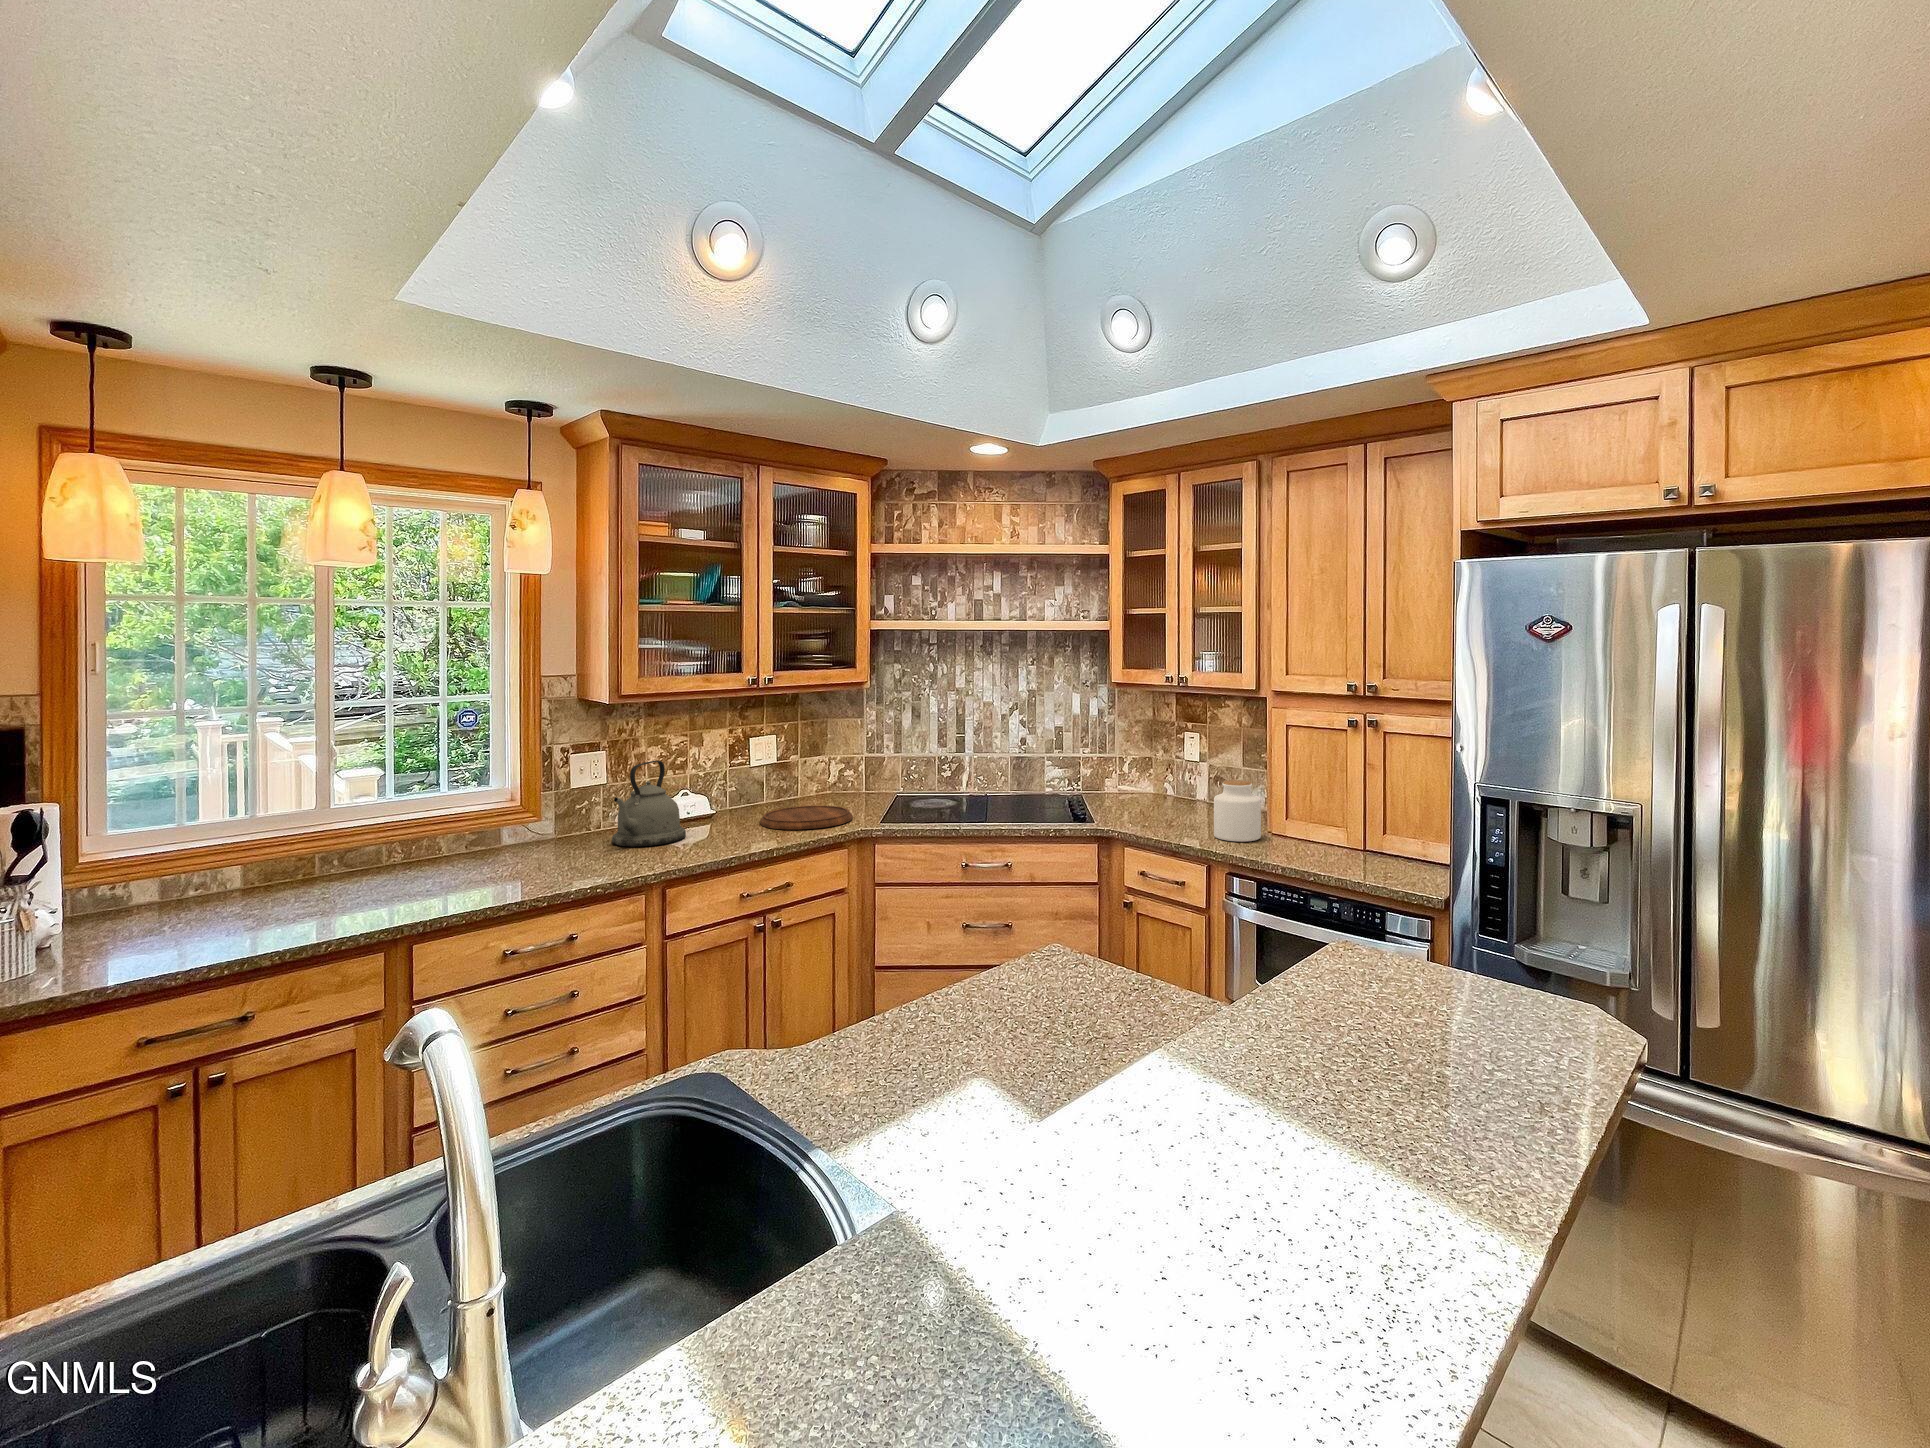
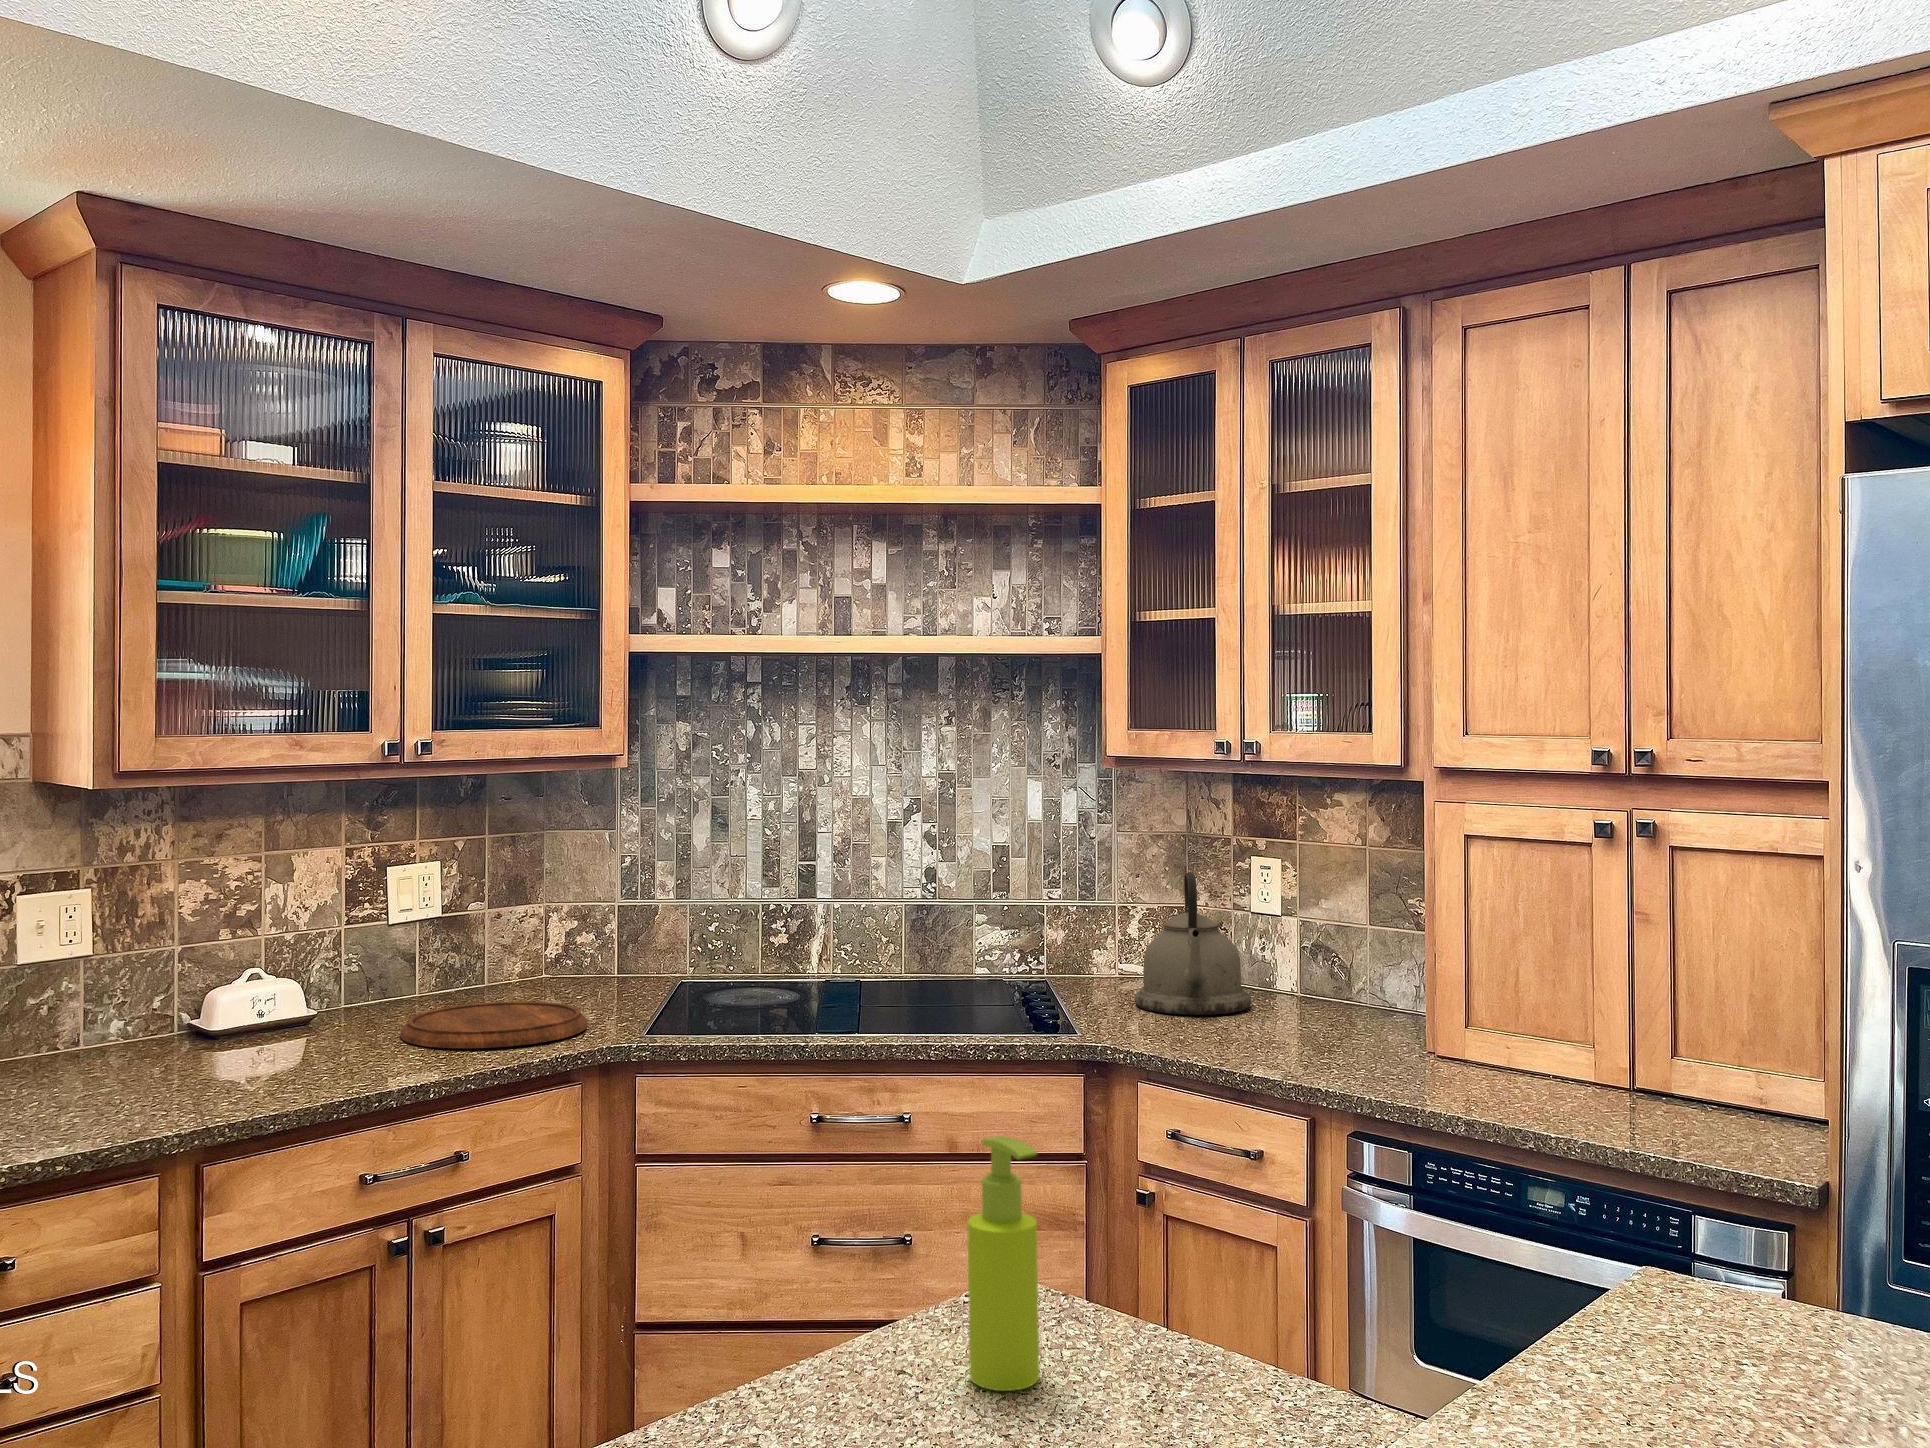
kettle: present [612,761,686,846] -> present [1135,873,1251,1015]
jar: present [1214,780,1261,842] -> none [1321,948,1419,1073]
soap dispenser: none [1035,877,1067,991] -> present [967,1136,1039,1391]

